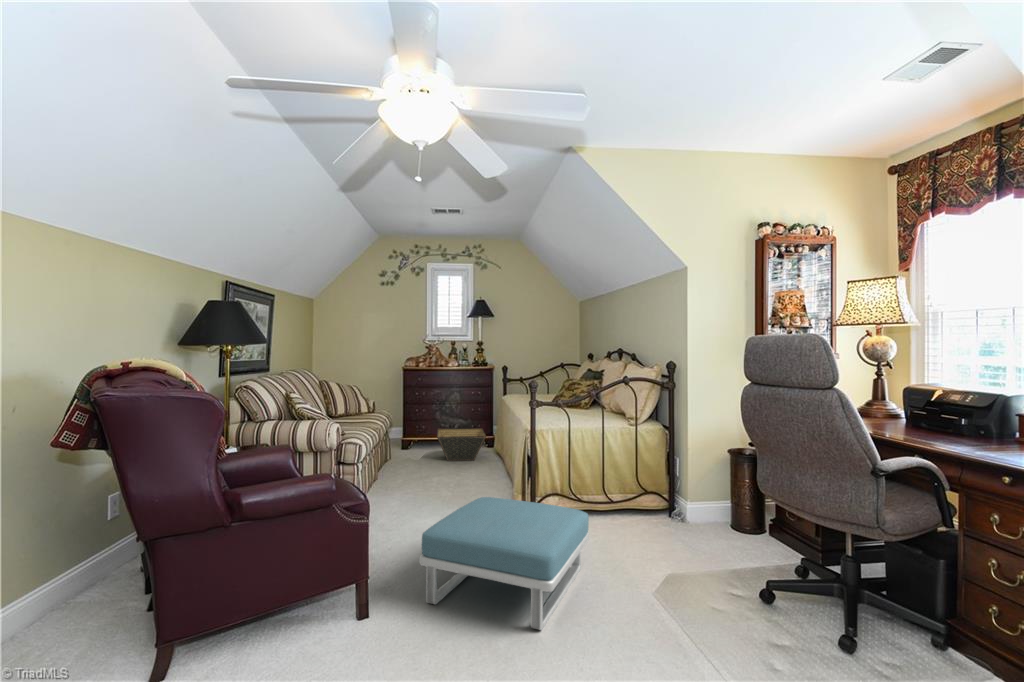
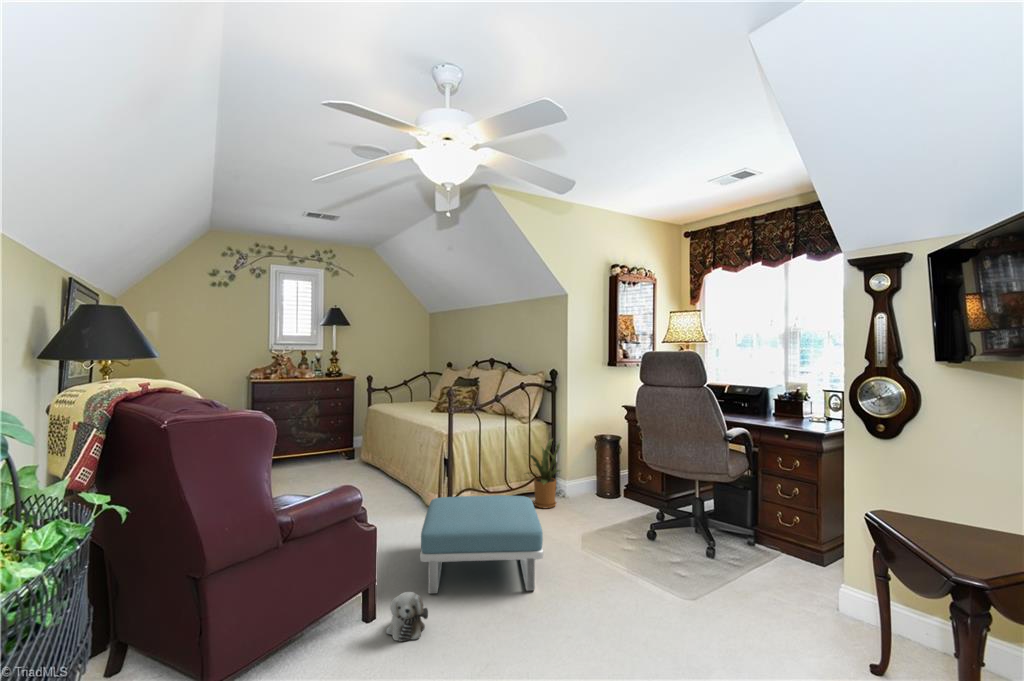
basket: present [437,428,486,461] -> none [295,438,357,475]
house plant: none [617,445,678,532] -> present [528,439,560,508]
plush toy: none [345,595,390,652] -> present [386,592,428,642]

